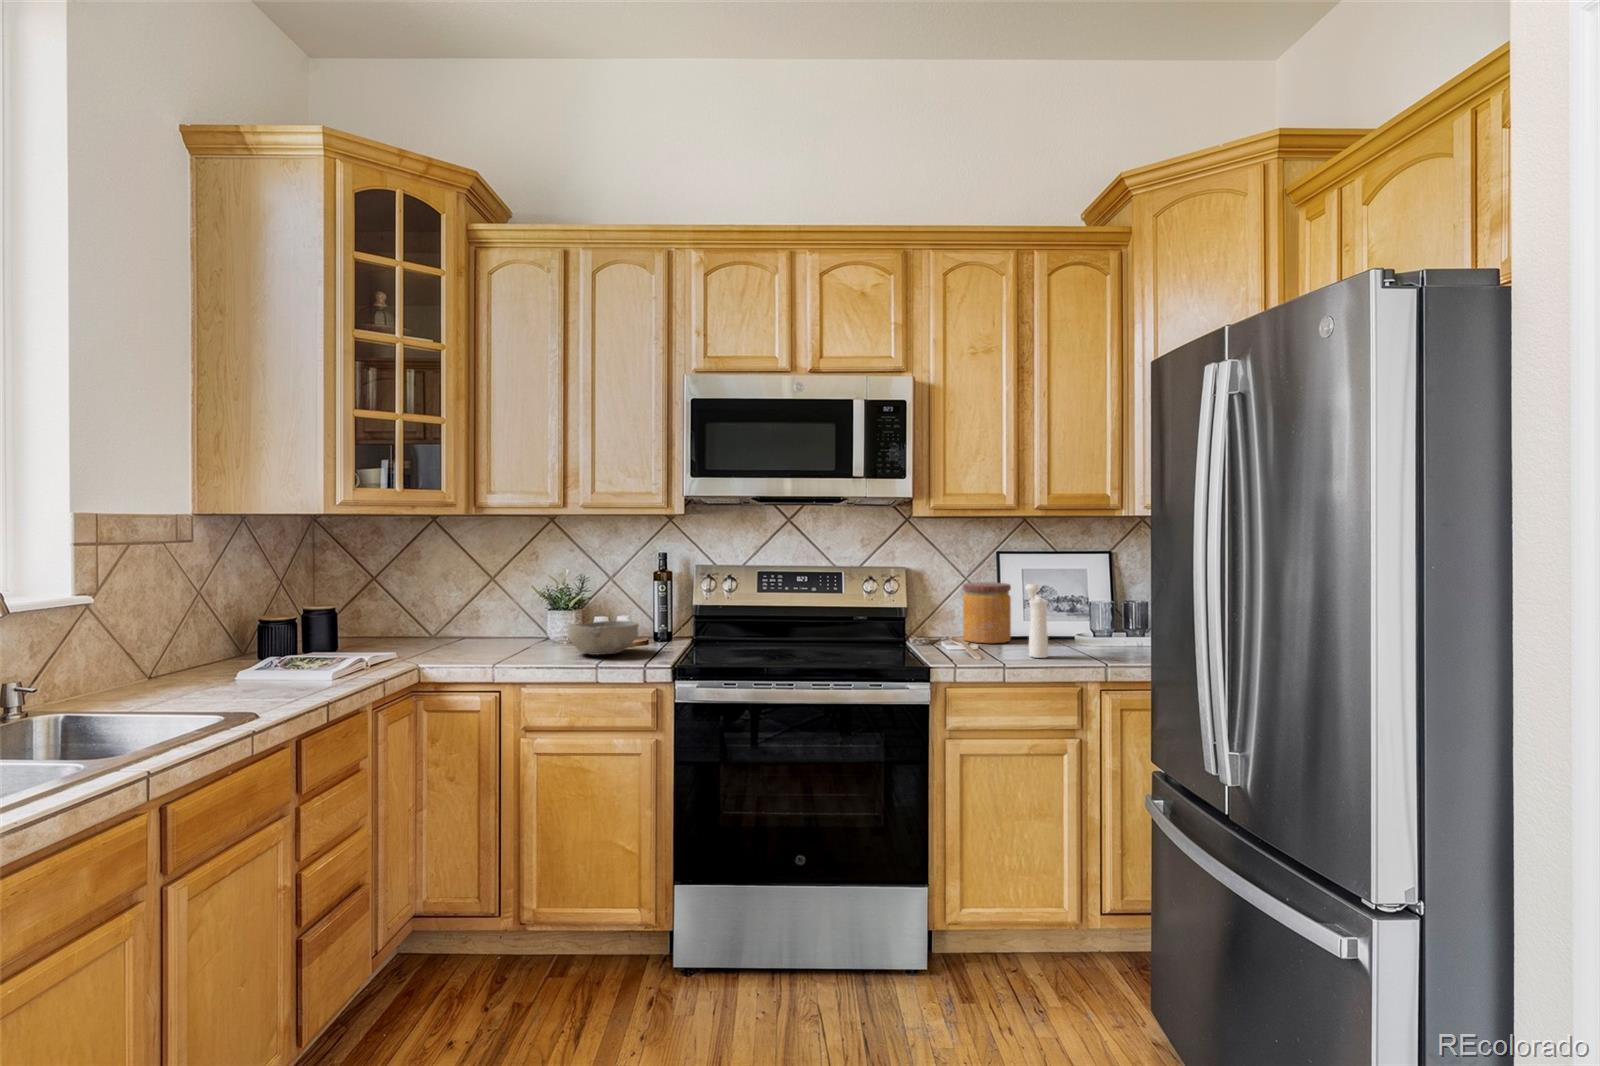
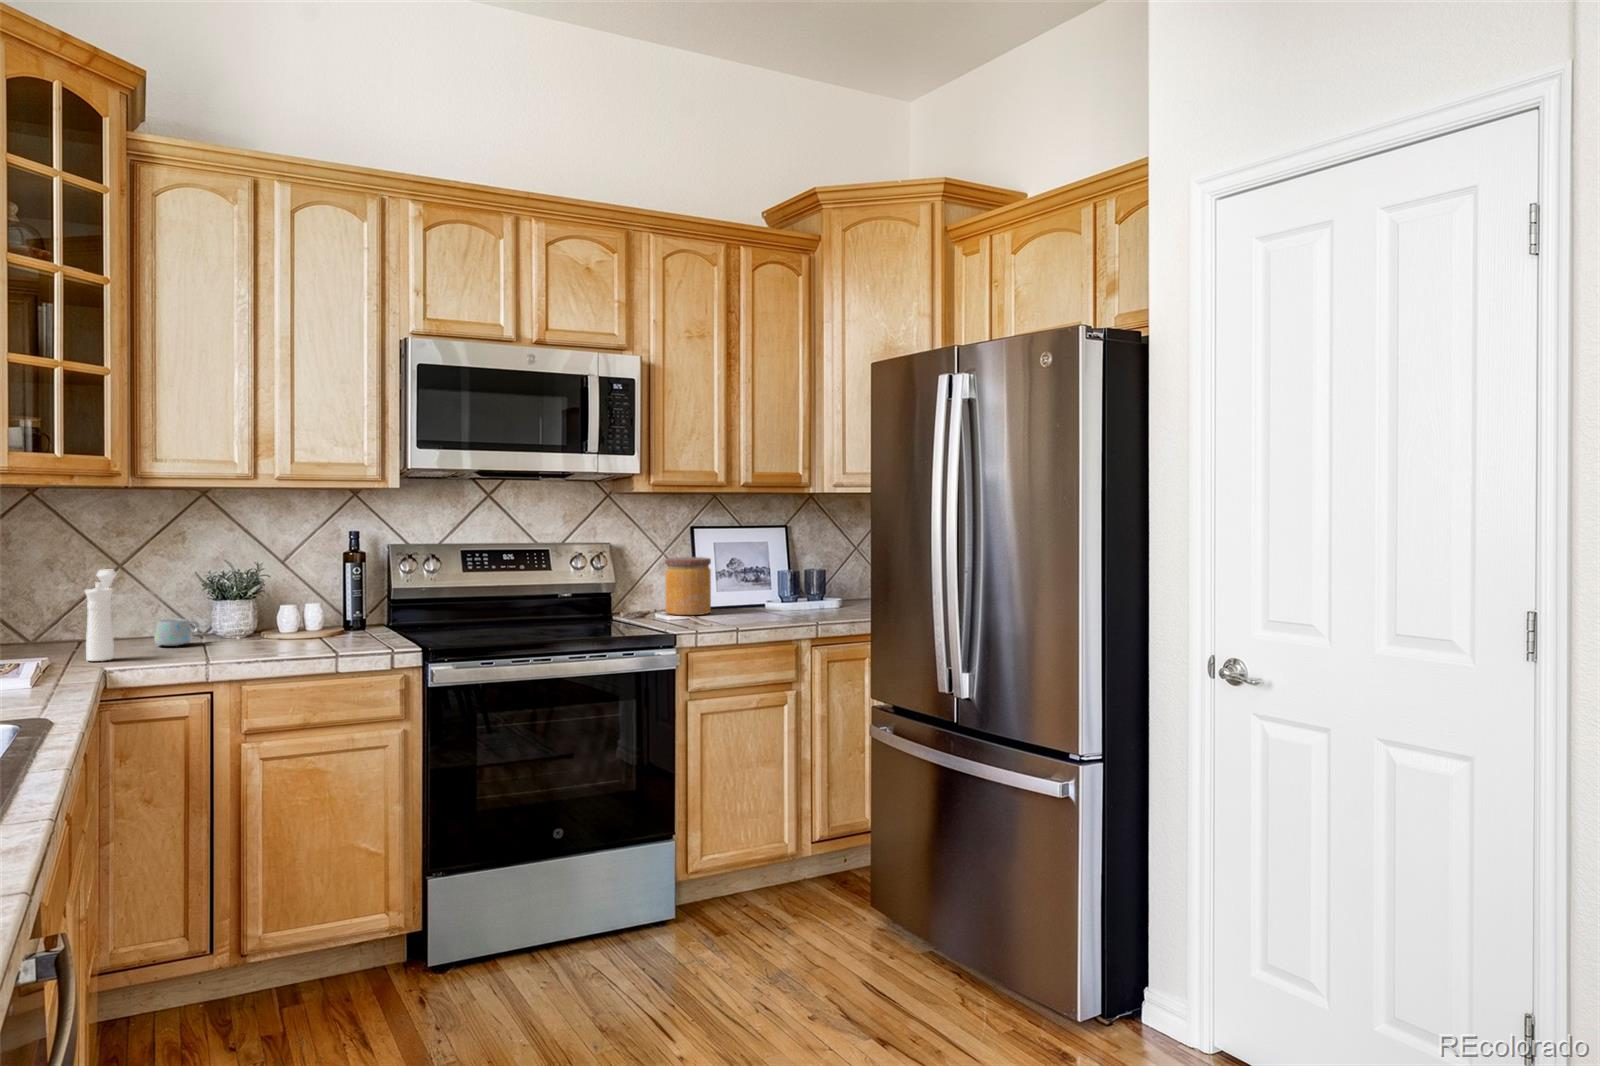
pepper mill: present [1025,584,1048,658] -> present [85,569,116,661]
bowl: present [567,621,639,655] -> none [268,608,356,646]
mug: none [498,624,534,646] -> present [154,619,199,646]

